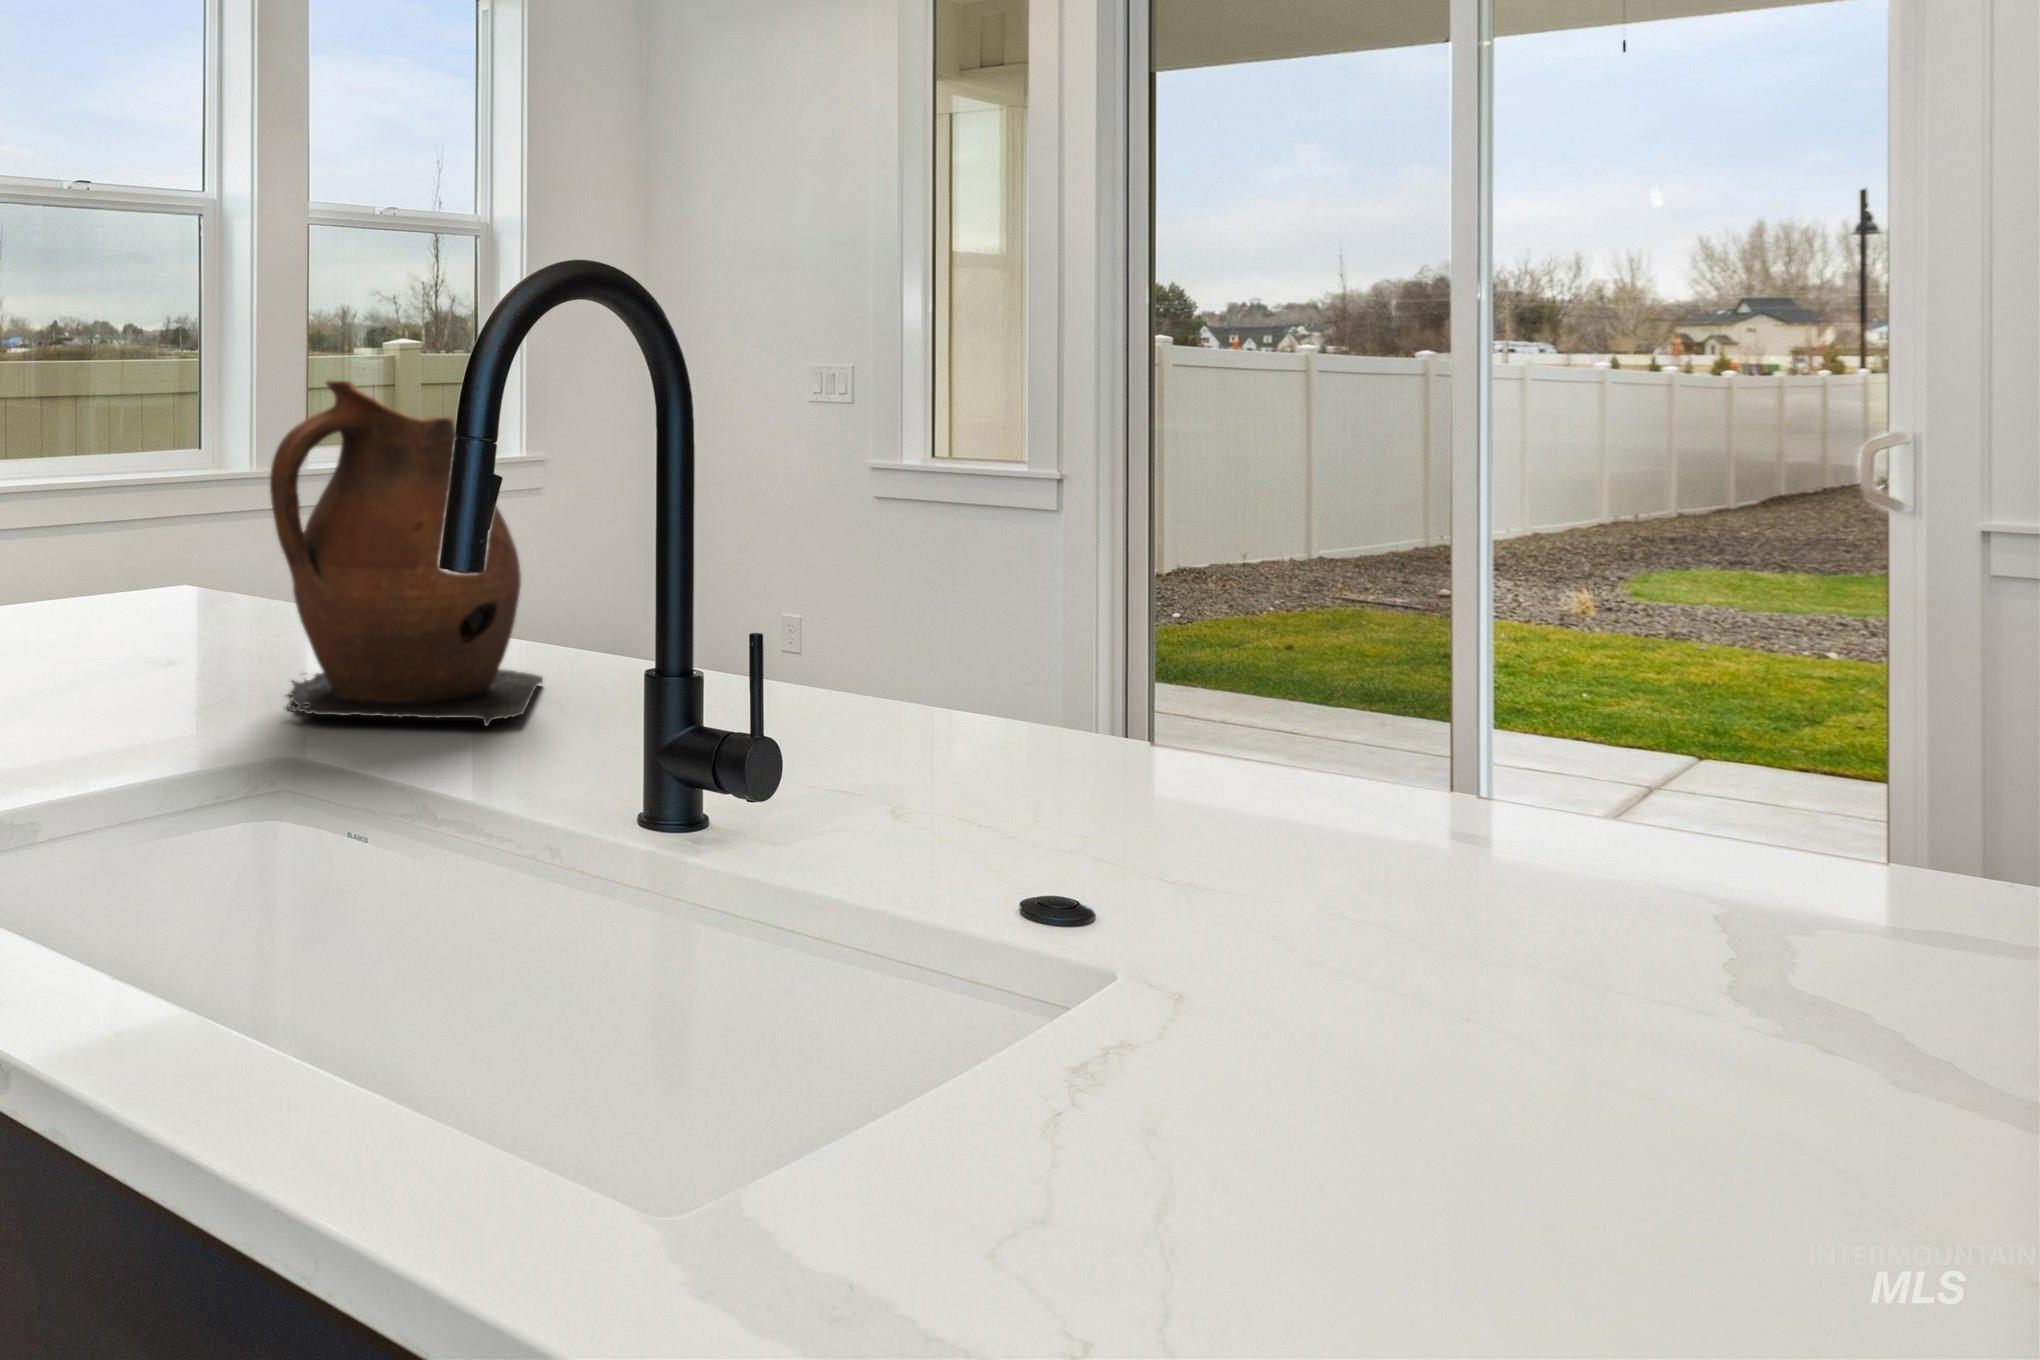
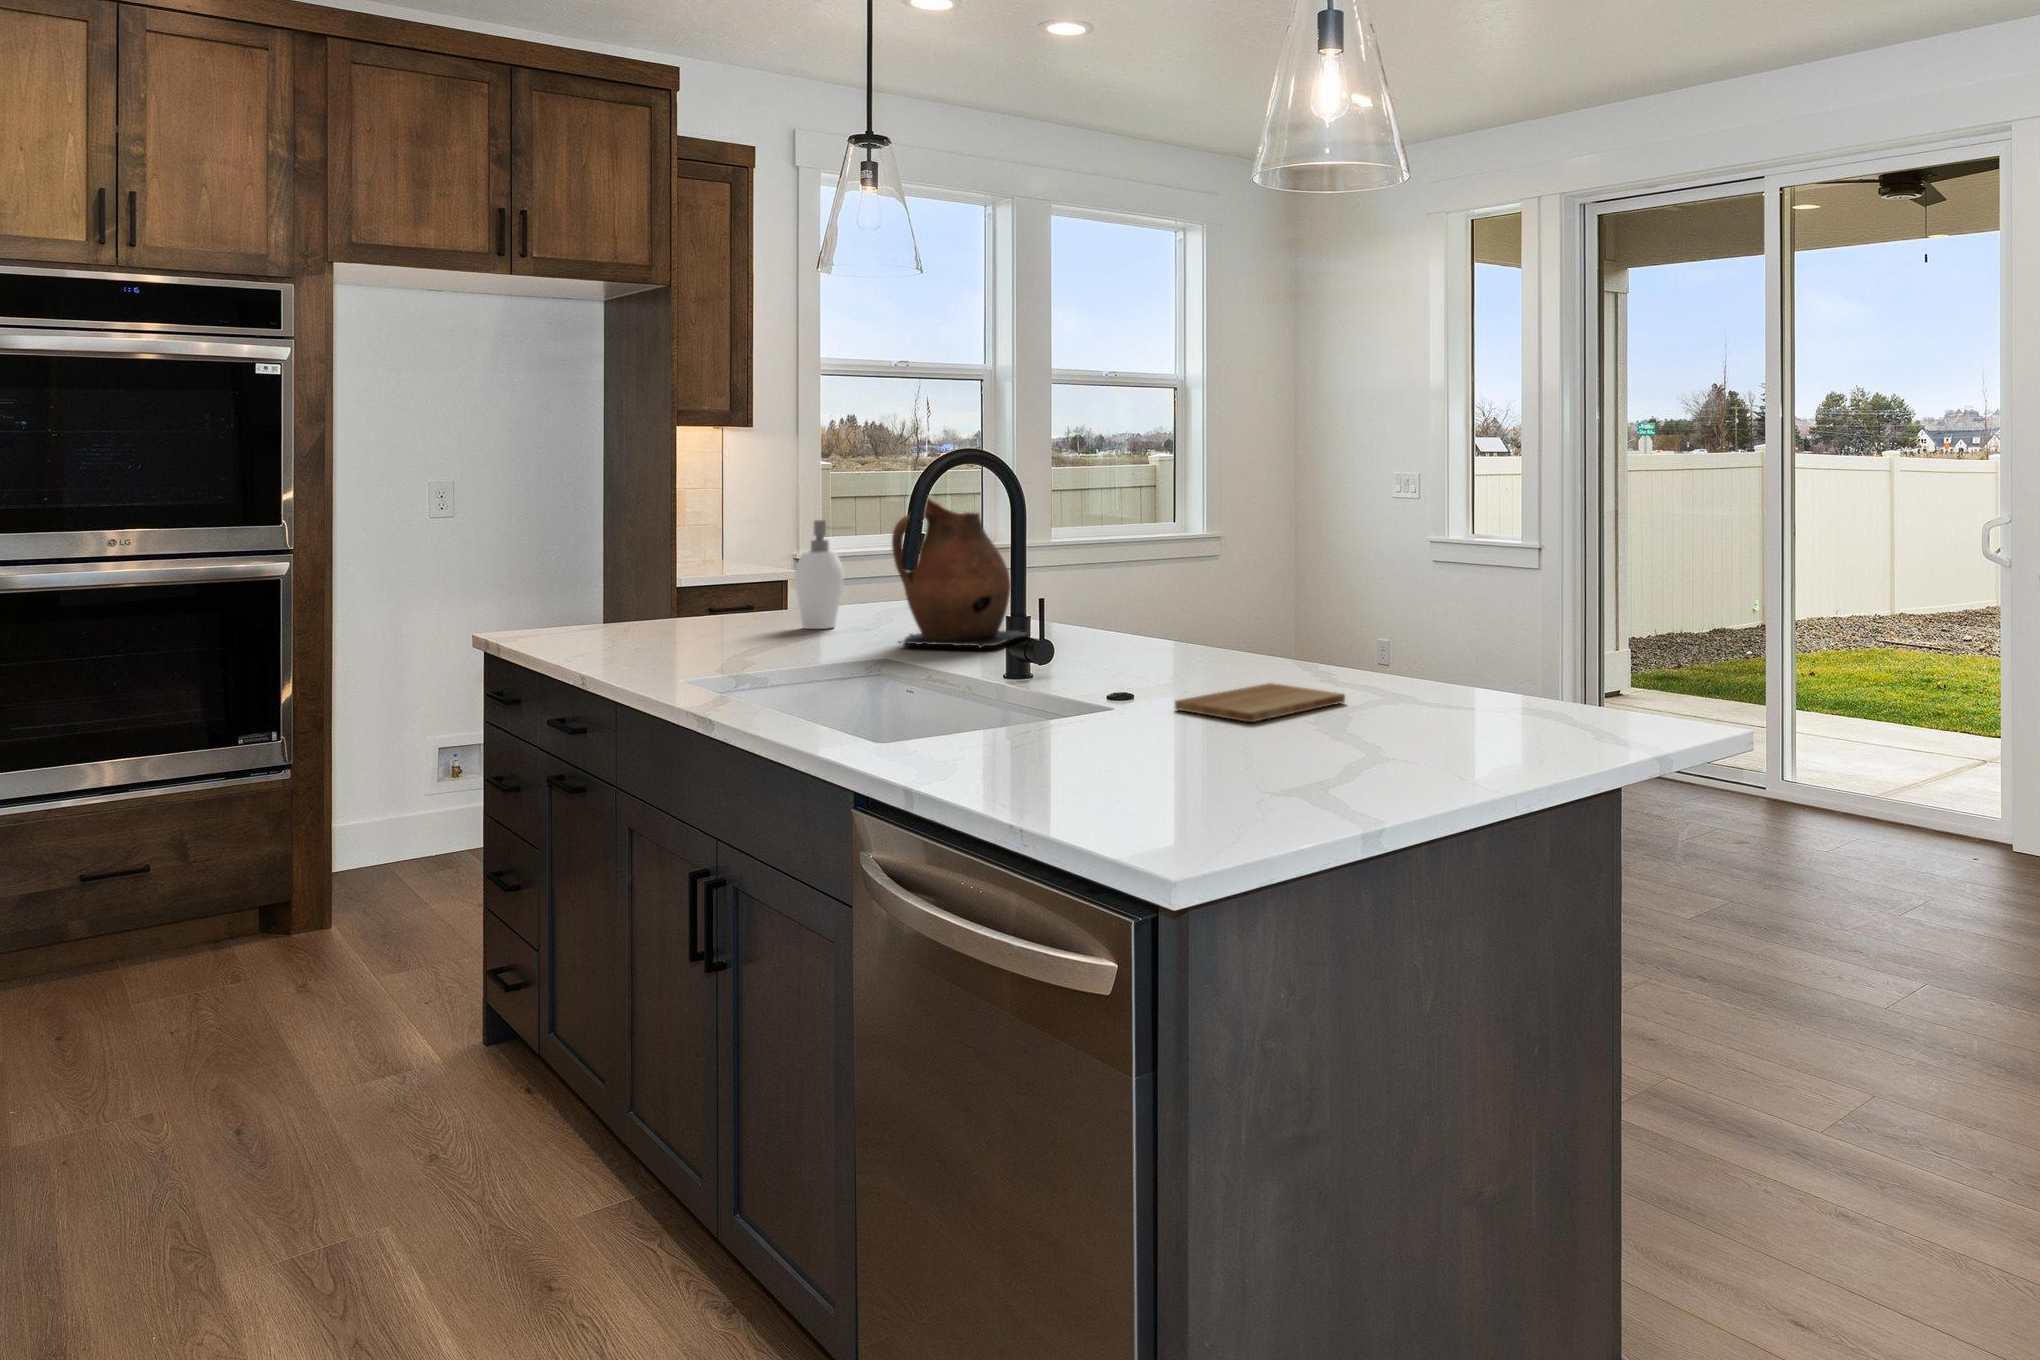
soap dispenser: none [20,435,147,667] -> present [795,520,844,629]
cutting board: none [1300,851,1688,1038] -> present [1175,683,1345,722]

